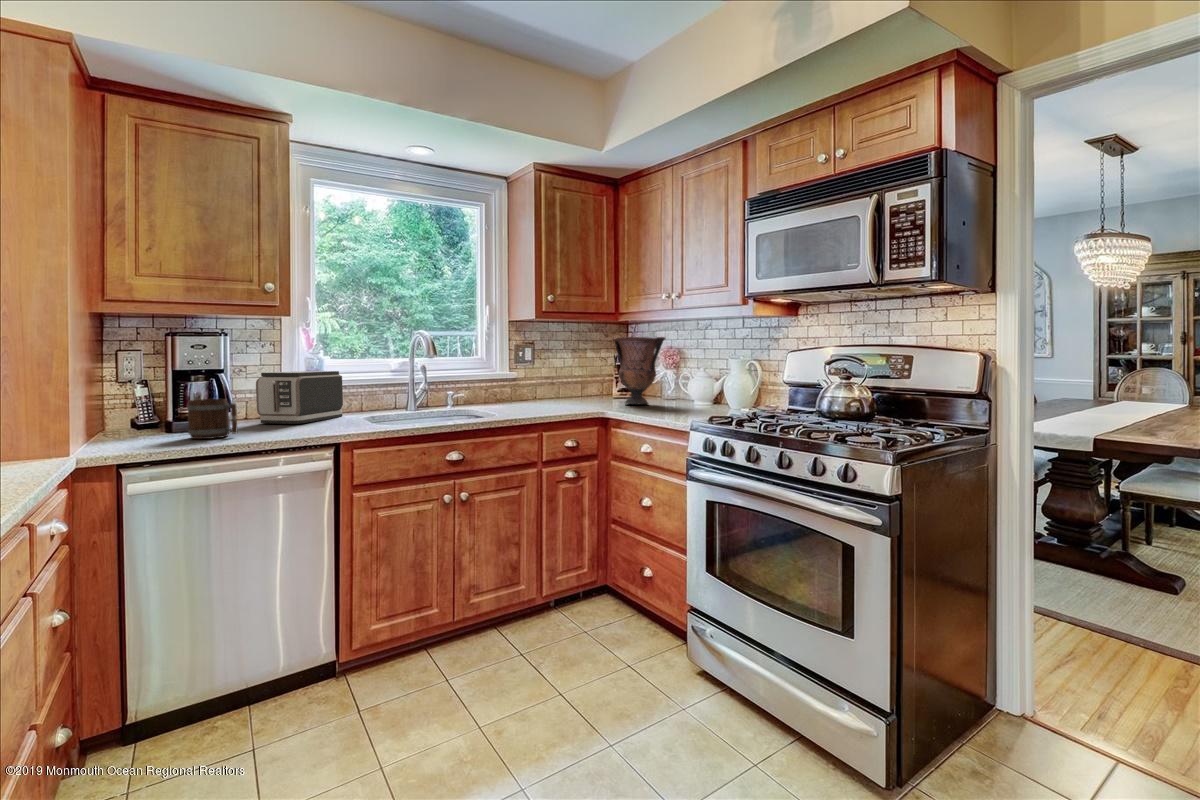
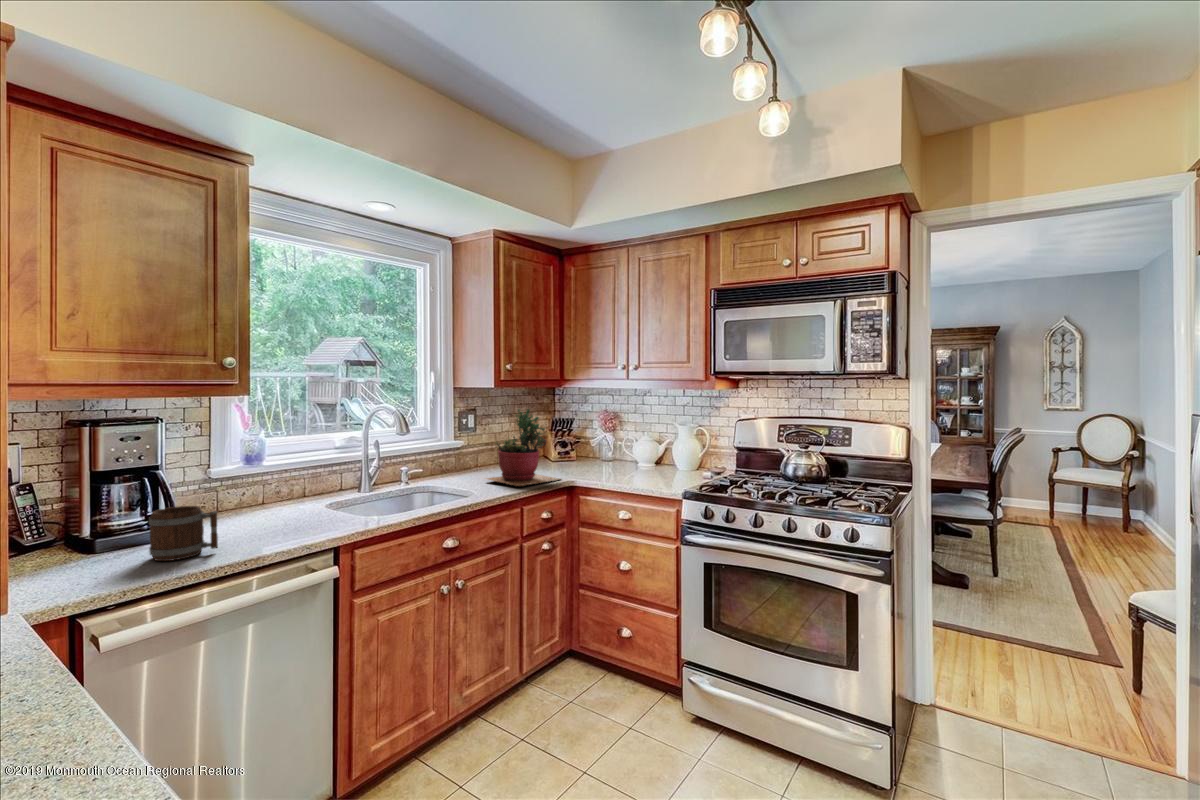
vase: present [612,337,665,404] -> none [561,405,614,469]
succulent plant: none [518,338,595,412] -> present [487,409,559,486]
toaster: present [256,371,343,424] -> none [205,454,298,525]

